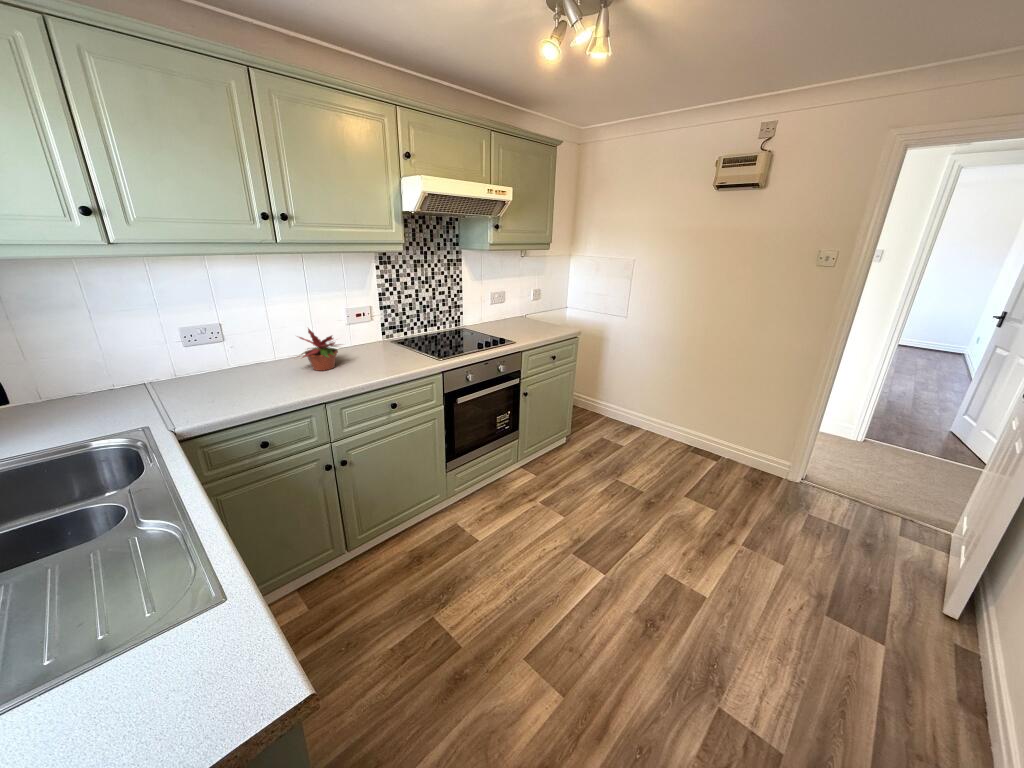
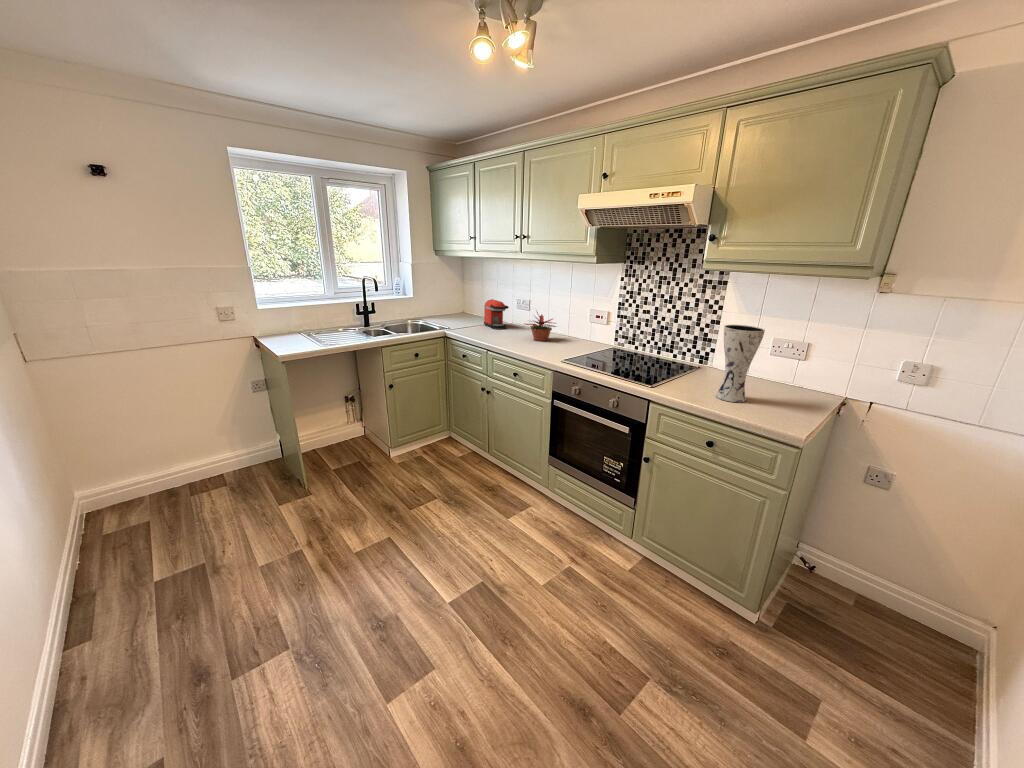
vase: none [530,283,553,332] -> present [716,325,765,402]
coffee maker: none [114,344,210,405] -> present [484,299,509,329]

